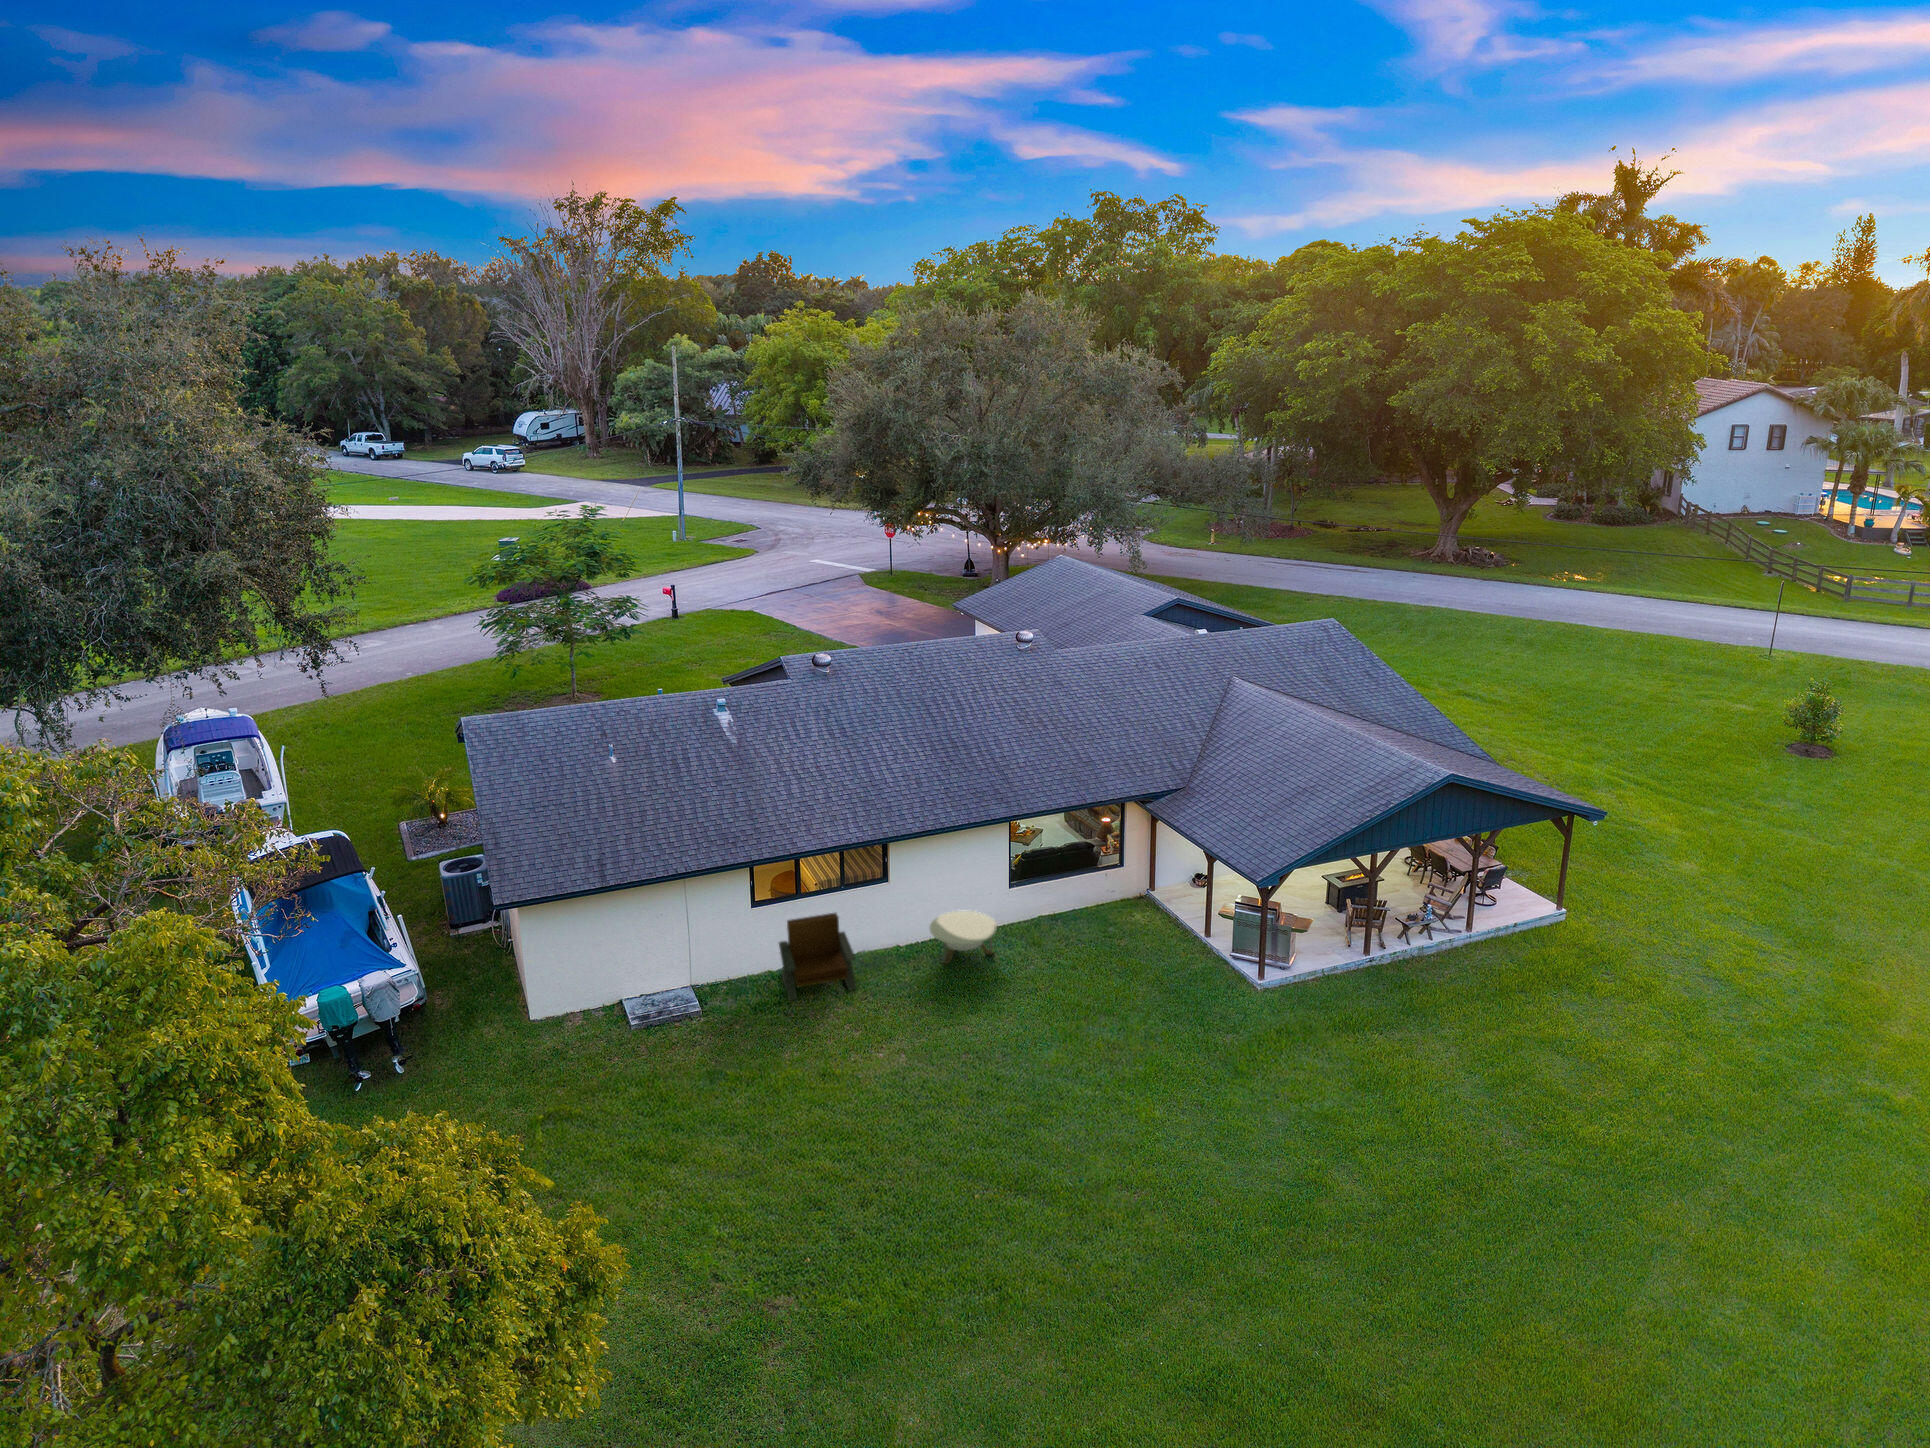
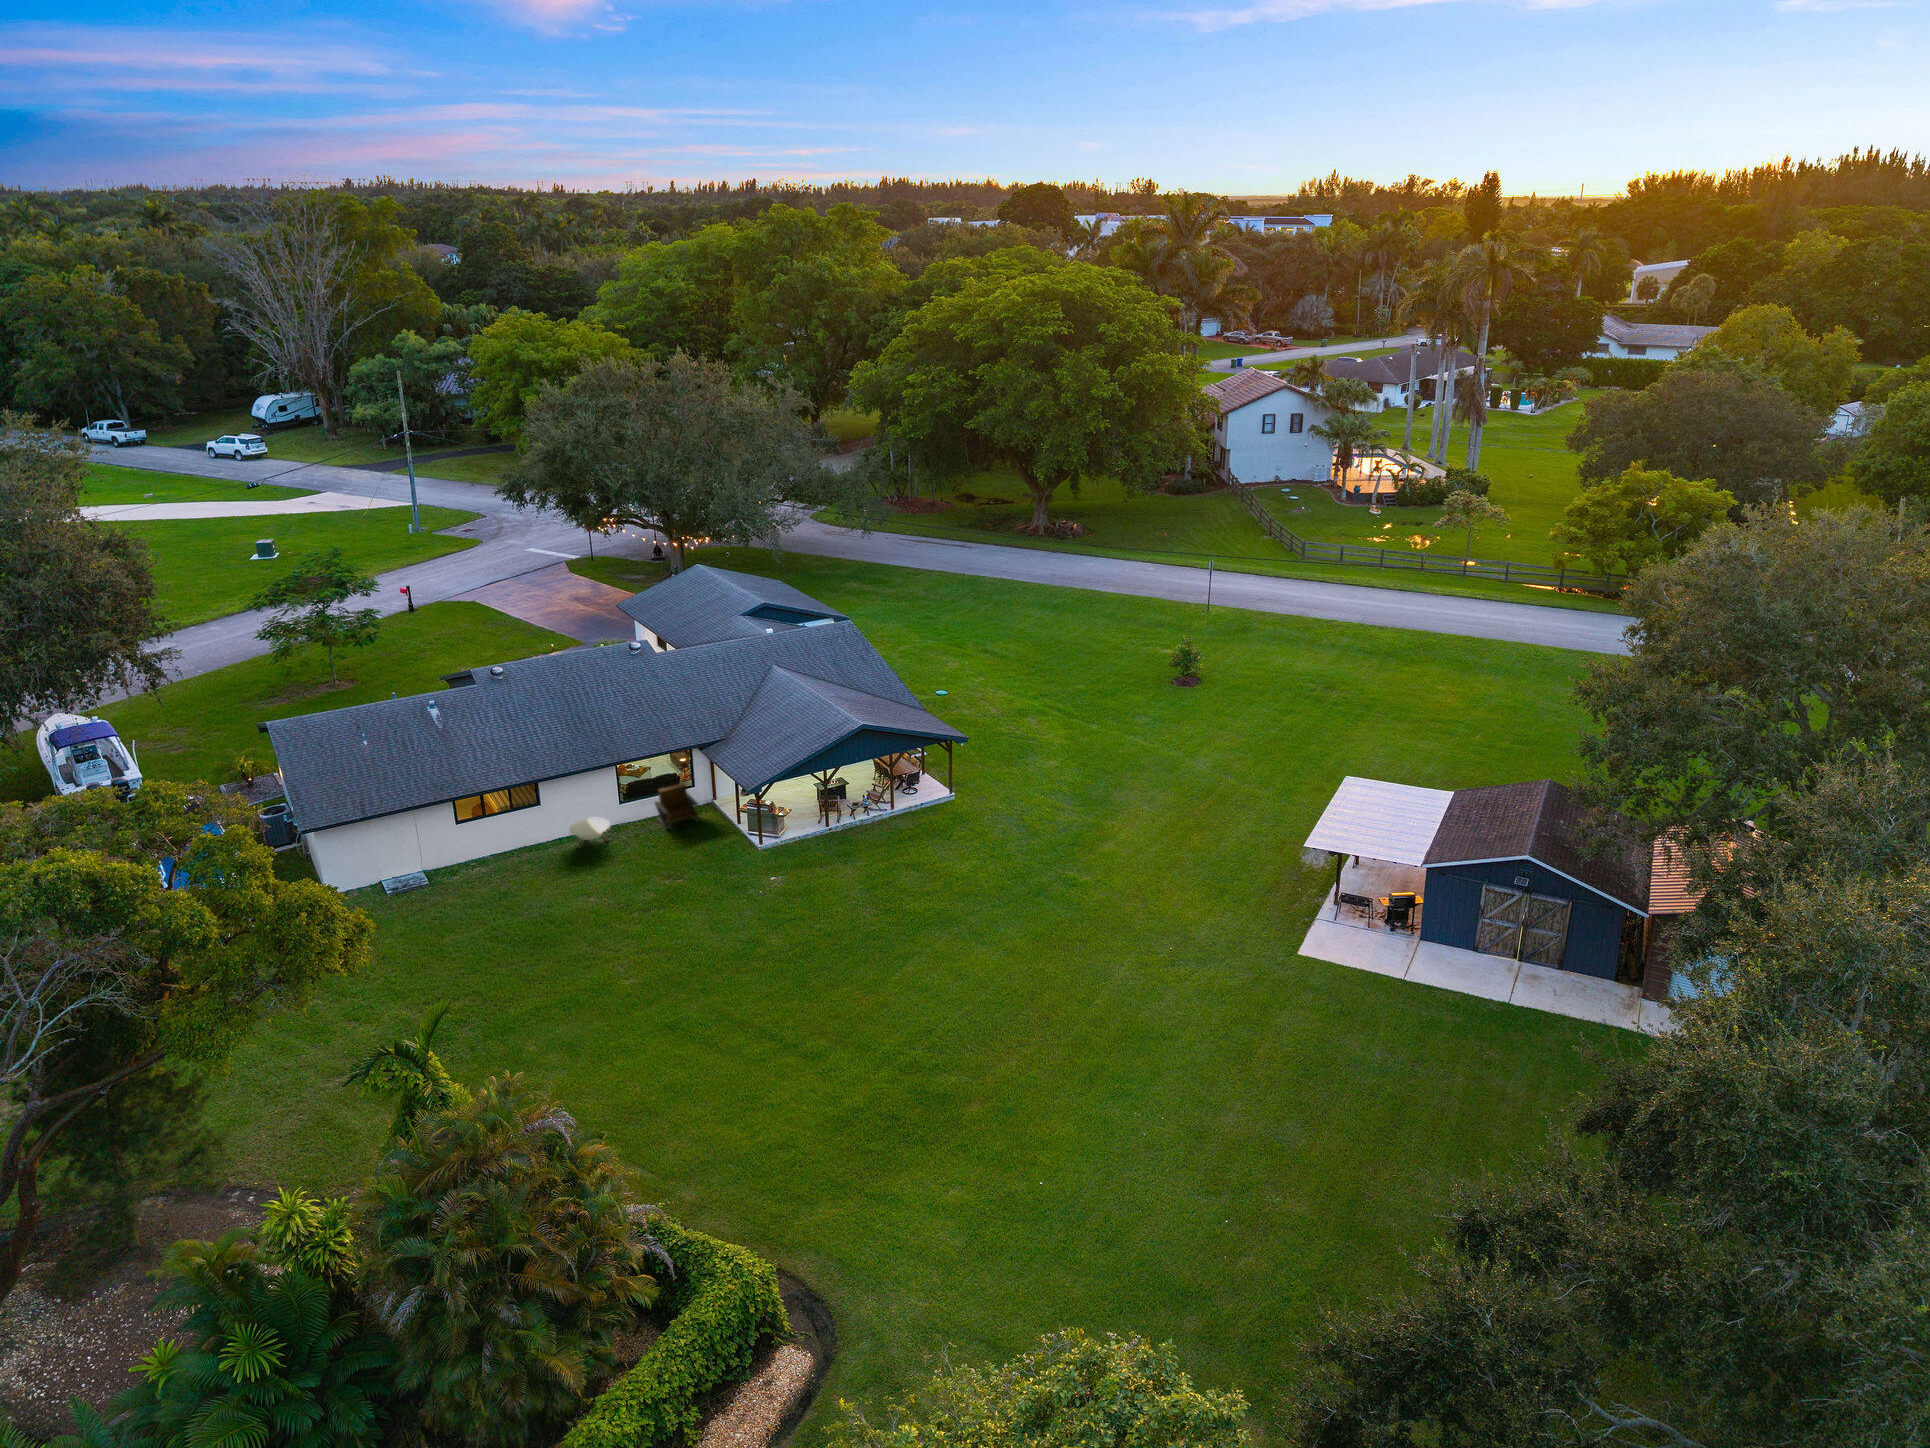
lounge chair: present [779,913,857,1001] -> present [655,784,700,829]

